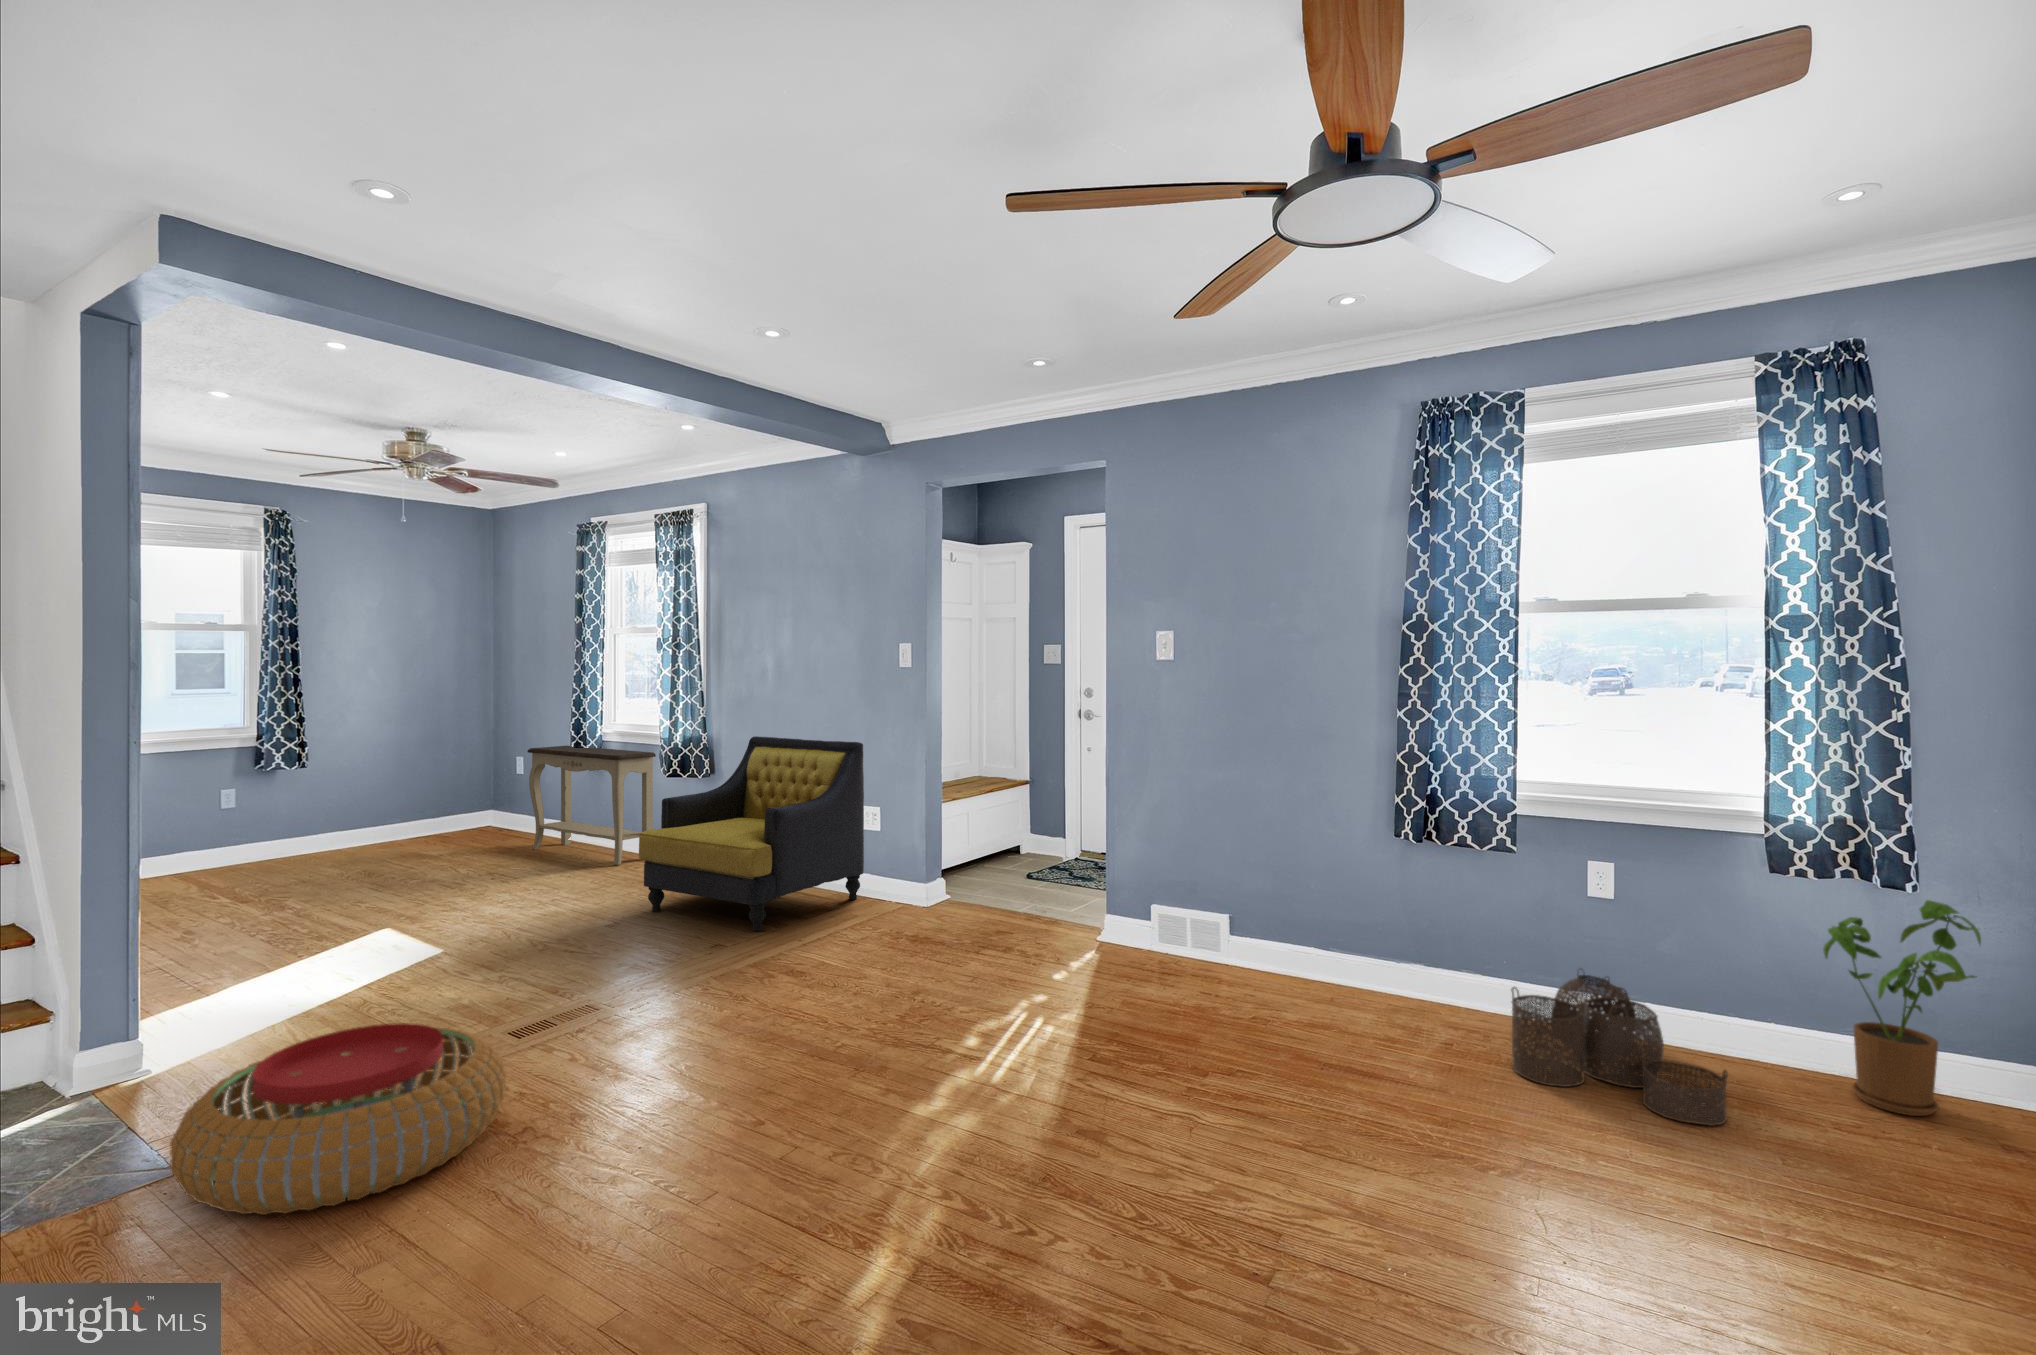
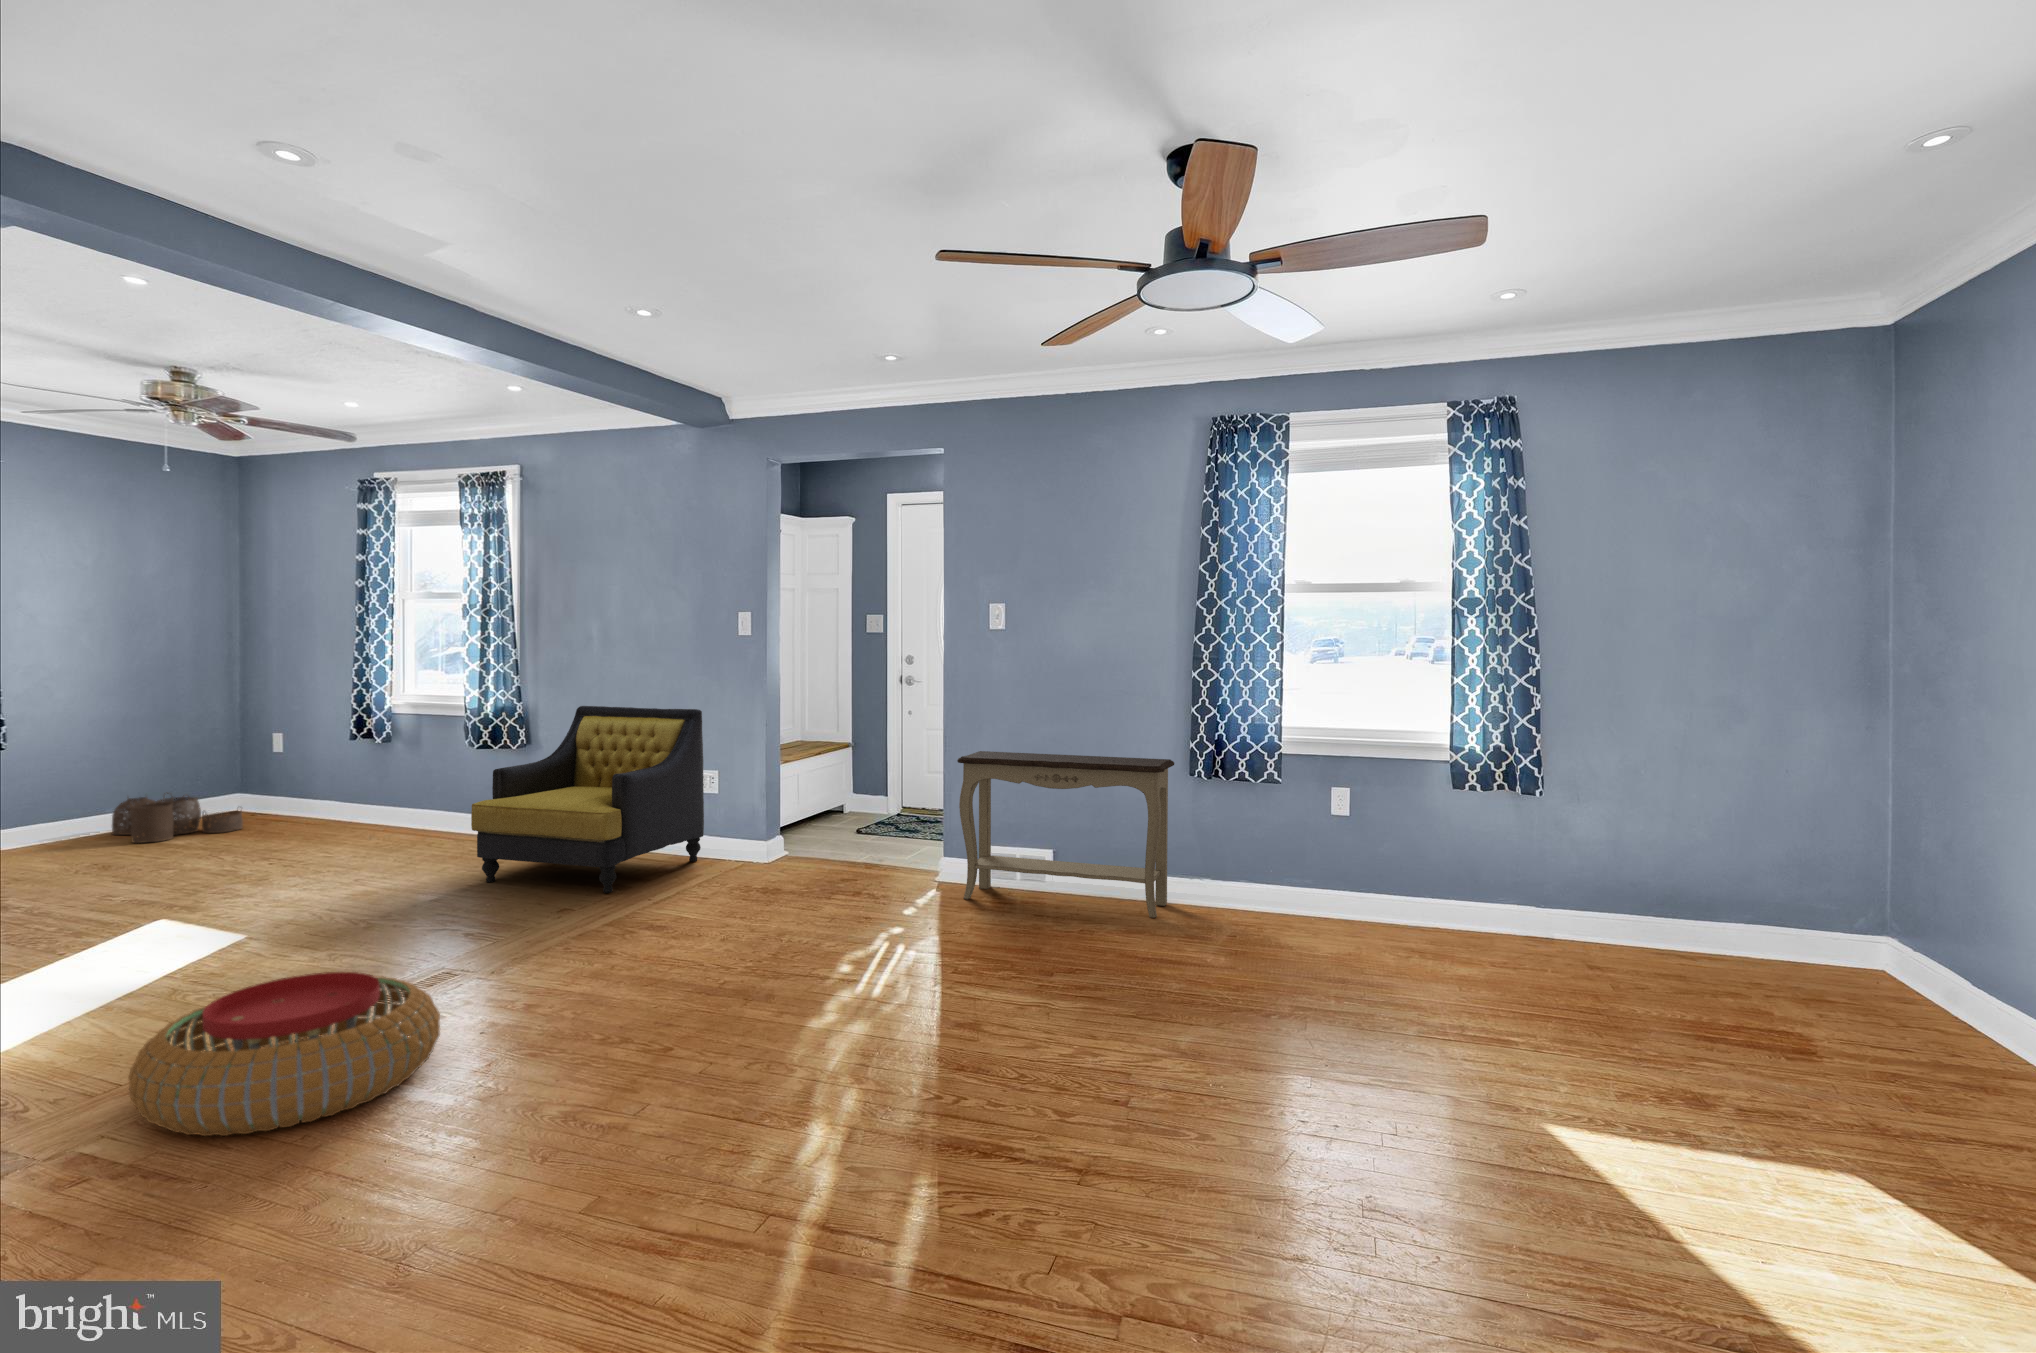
console table: present [527,746,656,865] -> present [957,751,1174,918]
house plant: present [1823,900,1981,1116] -> none [1485,803,1578,954]
woven basket: present [1511,974,1728,1126] -> present [112,793,243,843]

